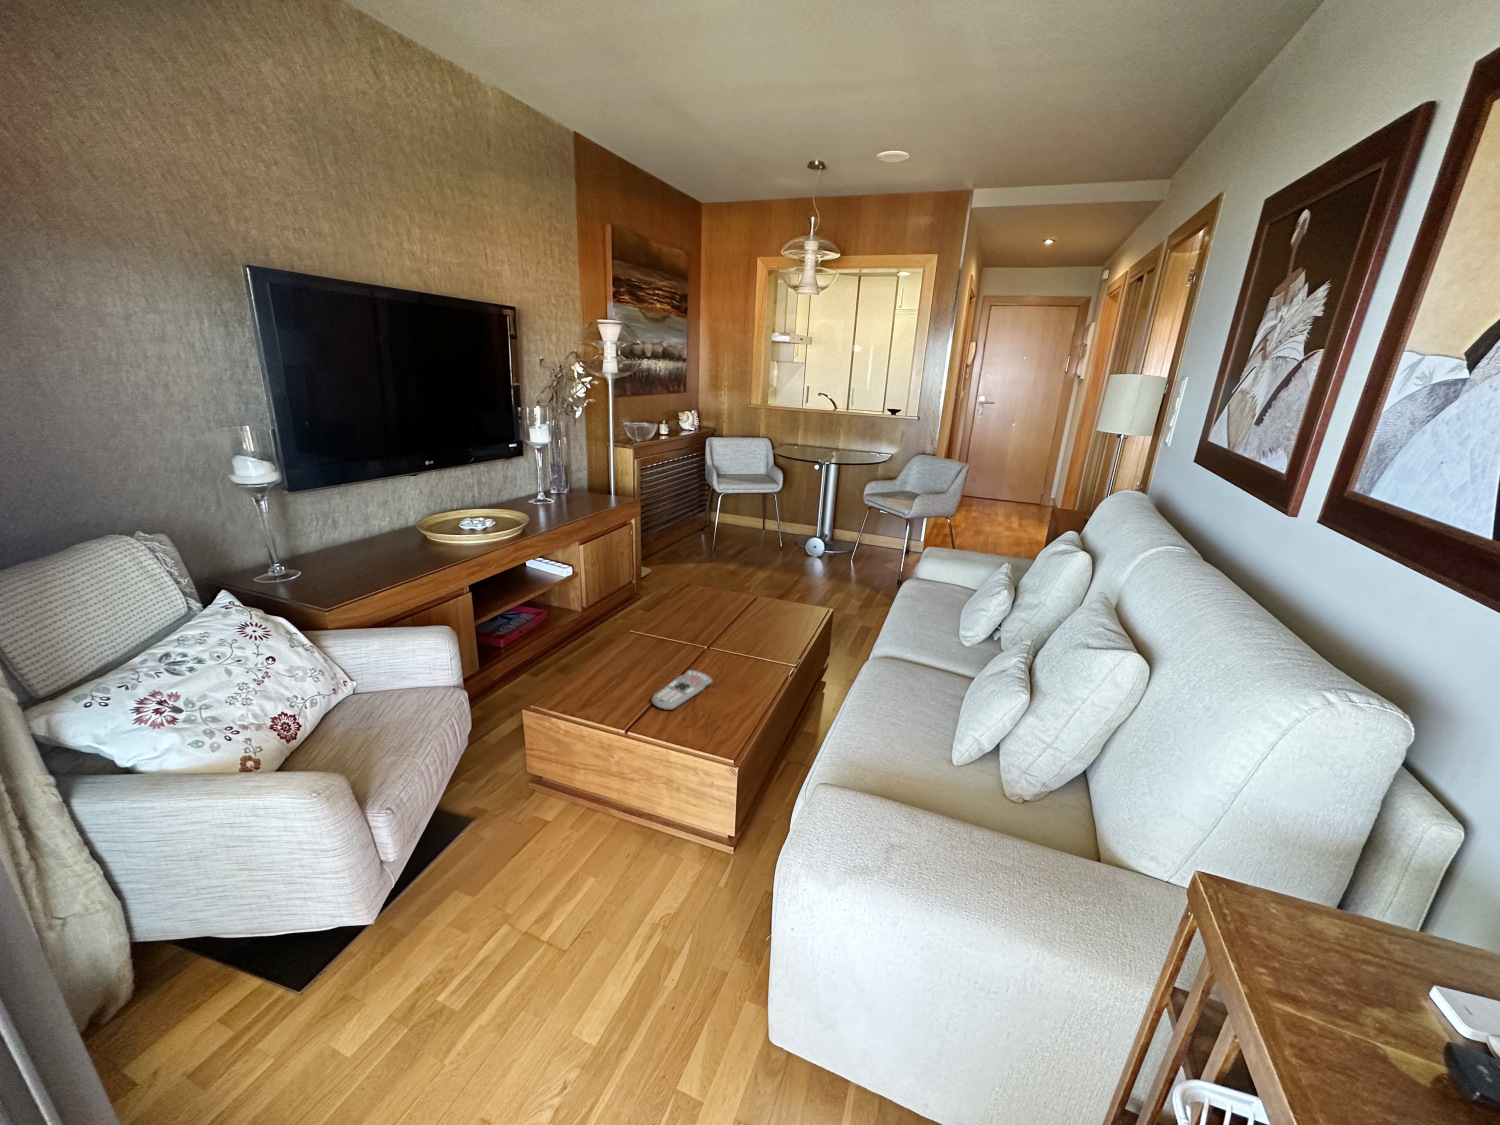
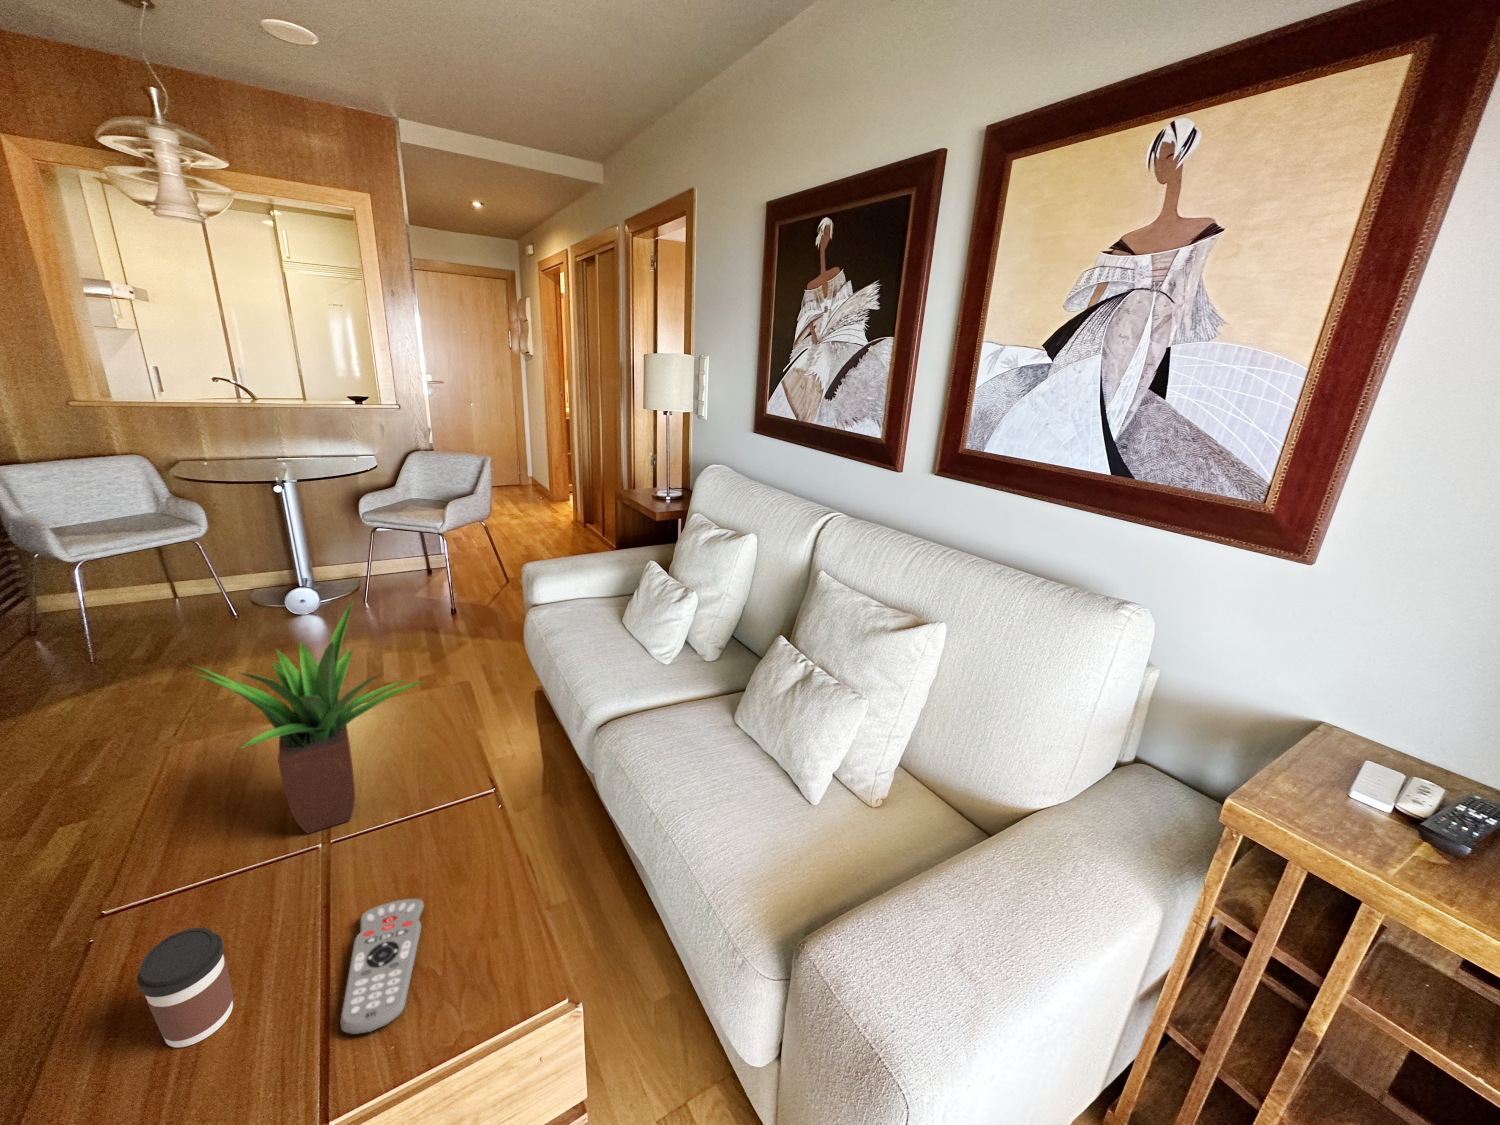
potted plant: none [673,517,772,639] -> present [191,603,424,833]
coffee cup: none [608,629,636,677] -> present [137,928,233,1048]

